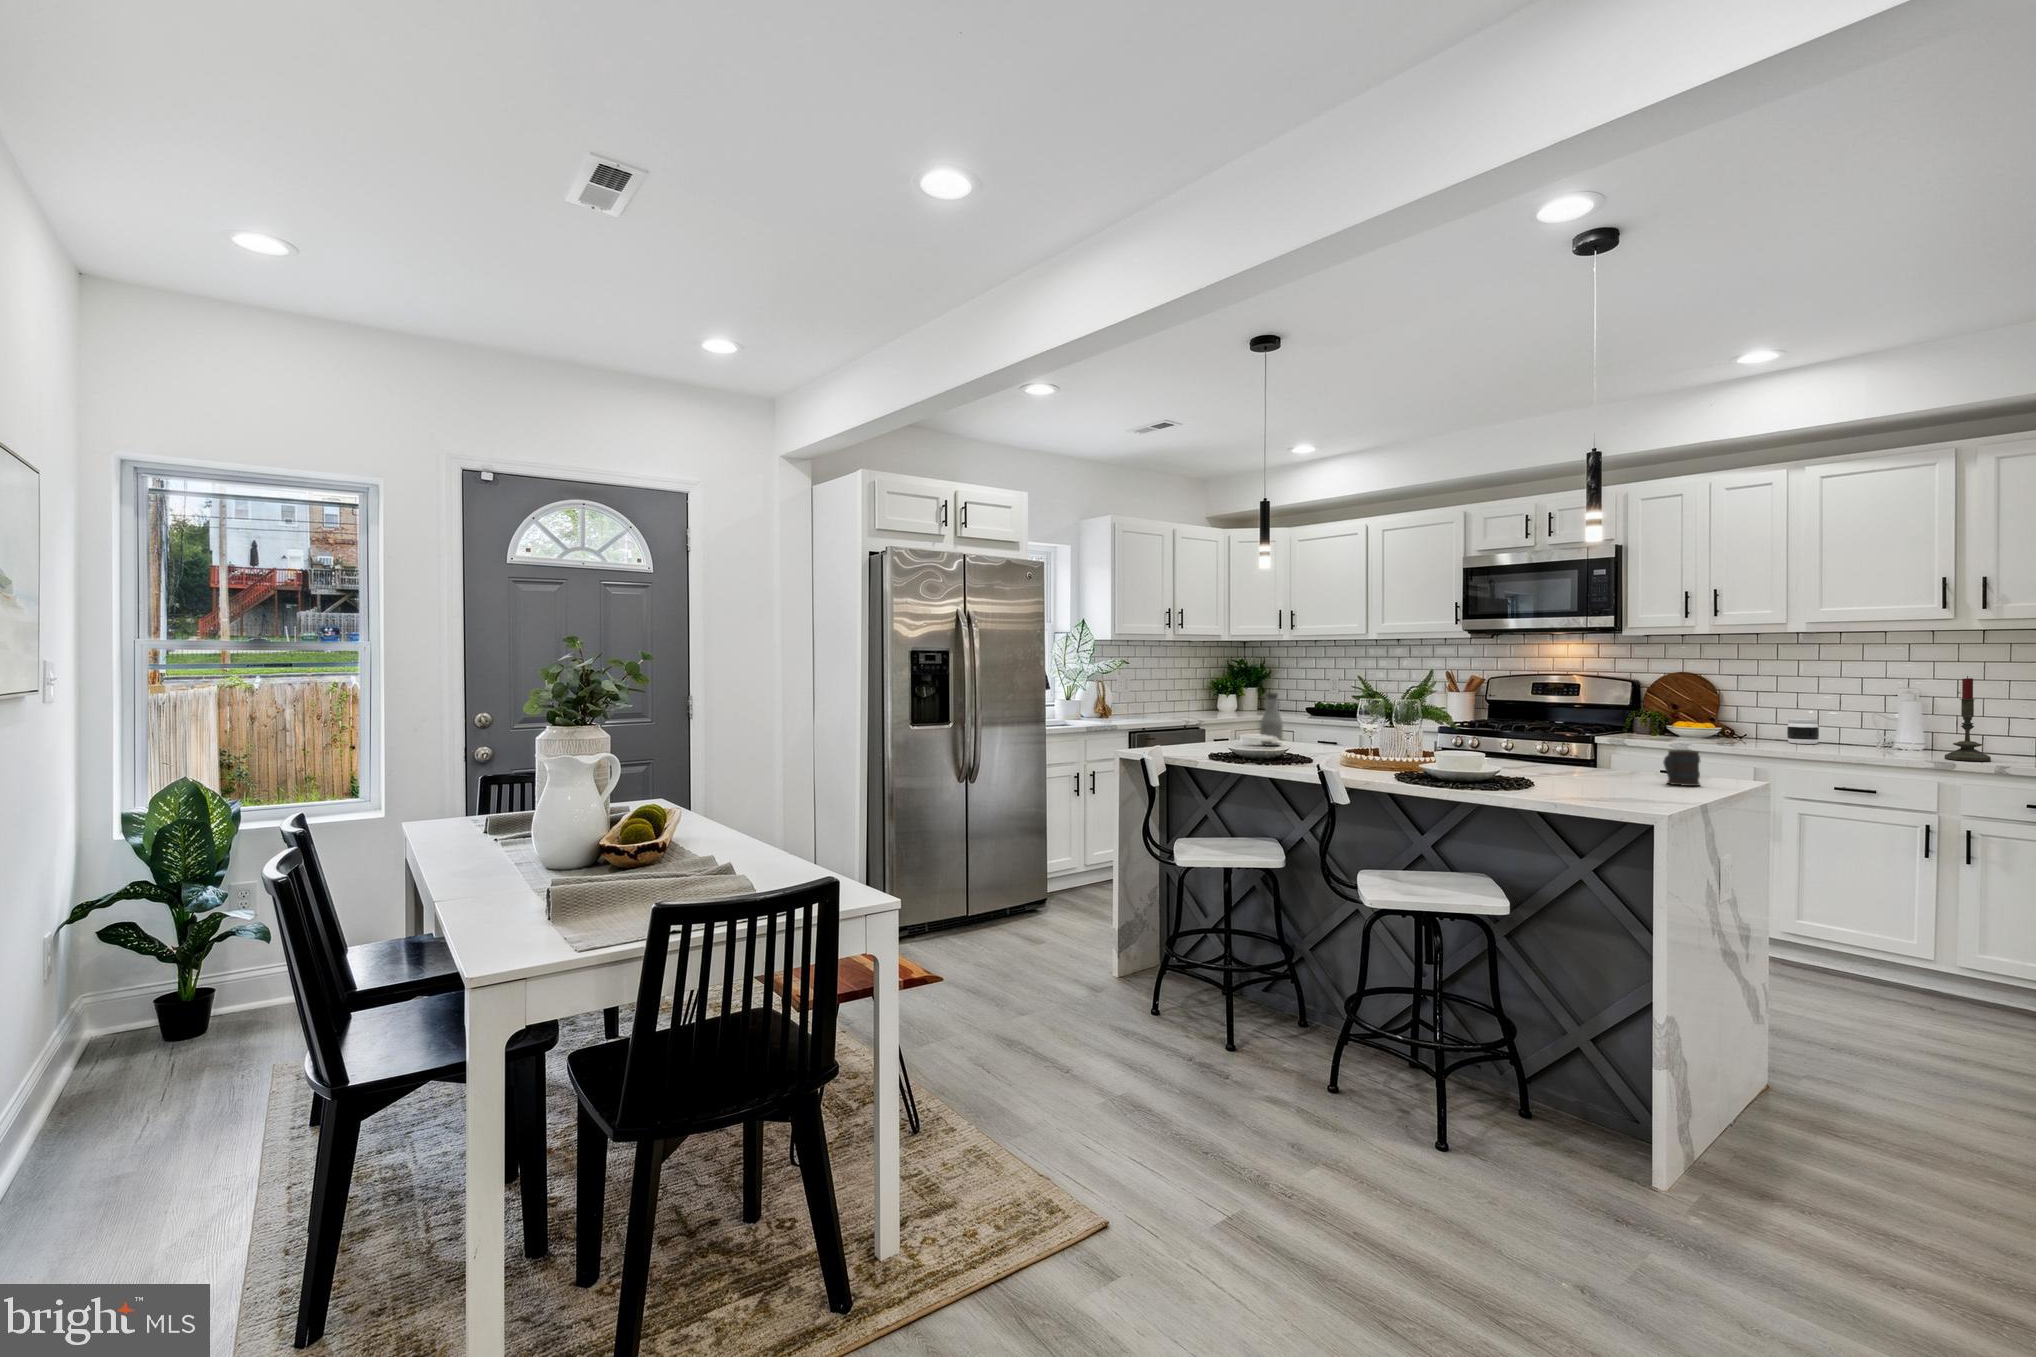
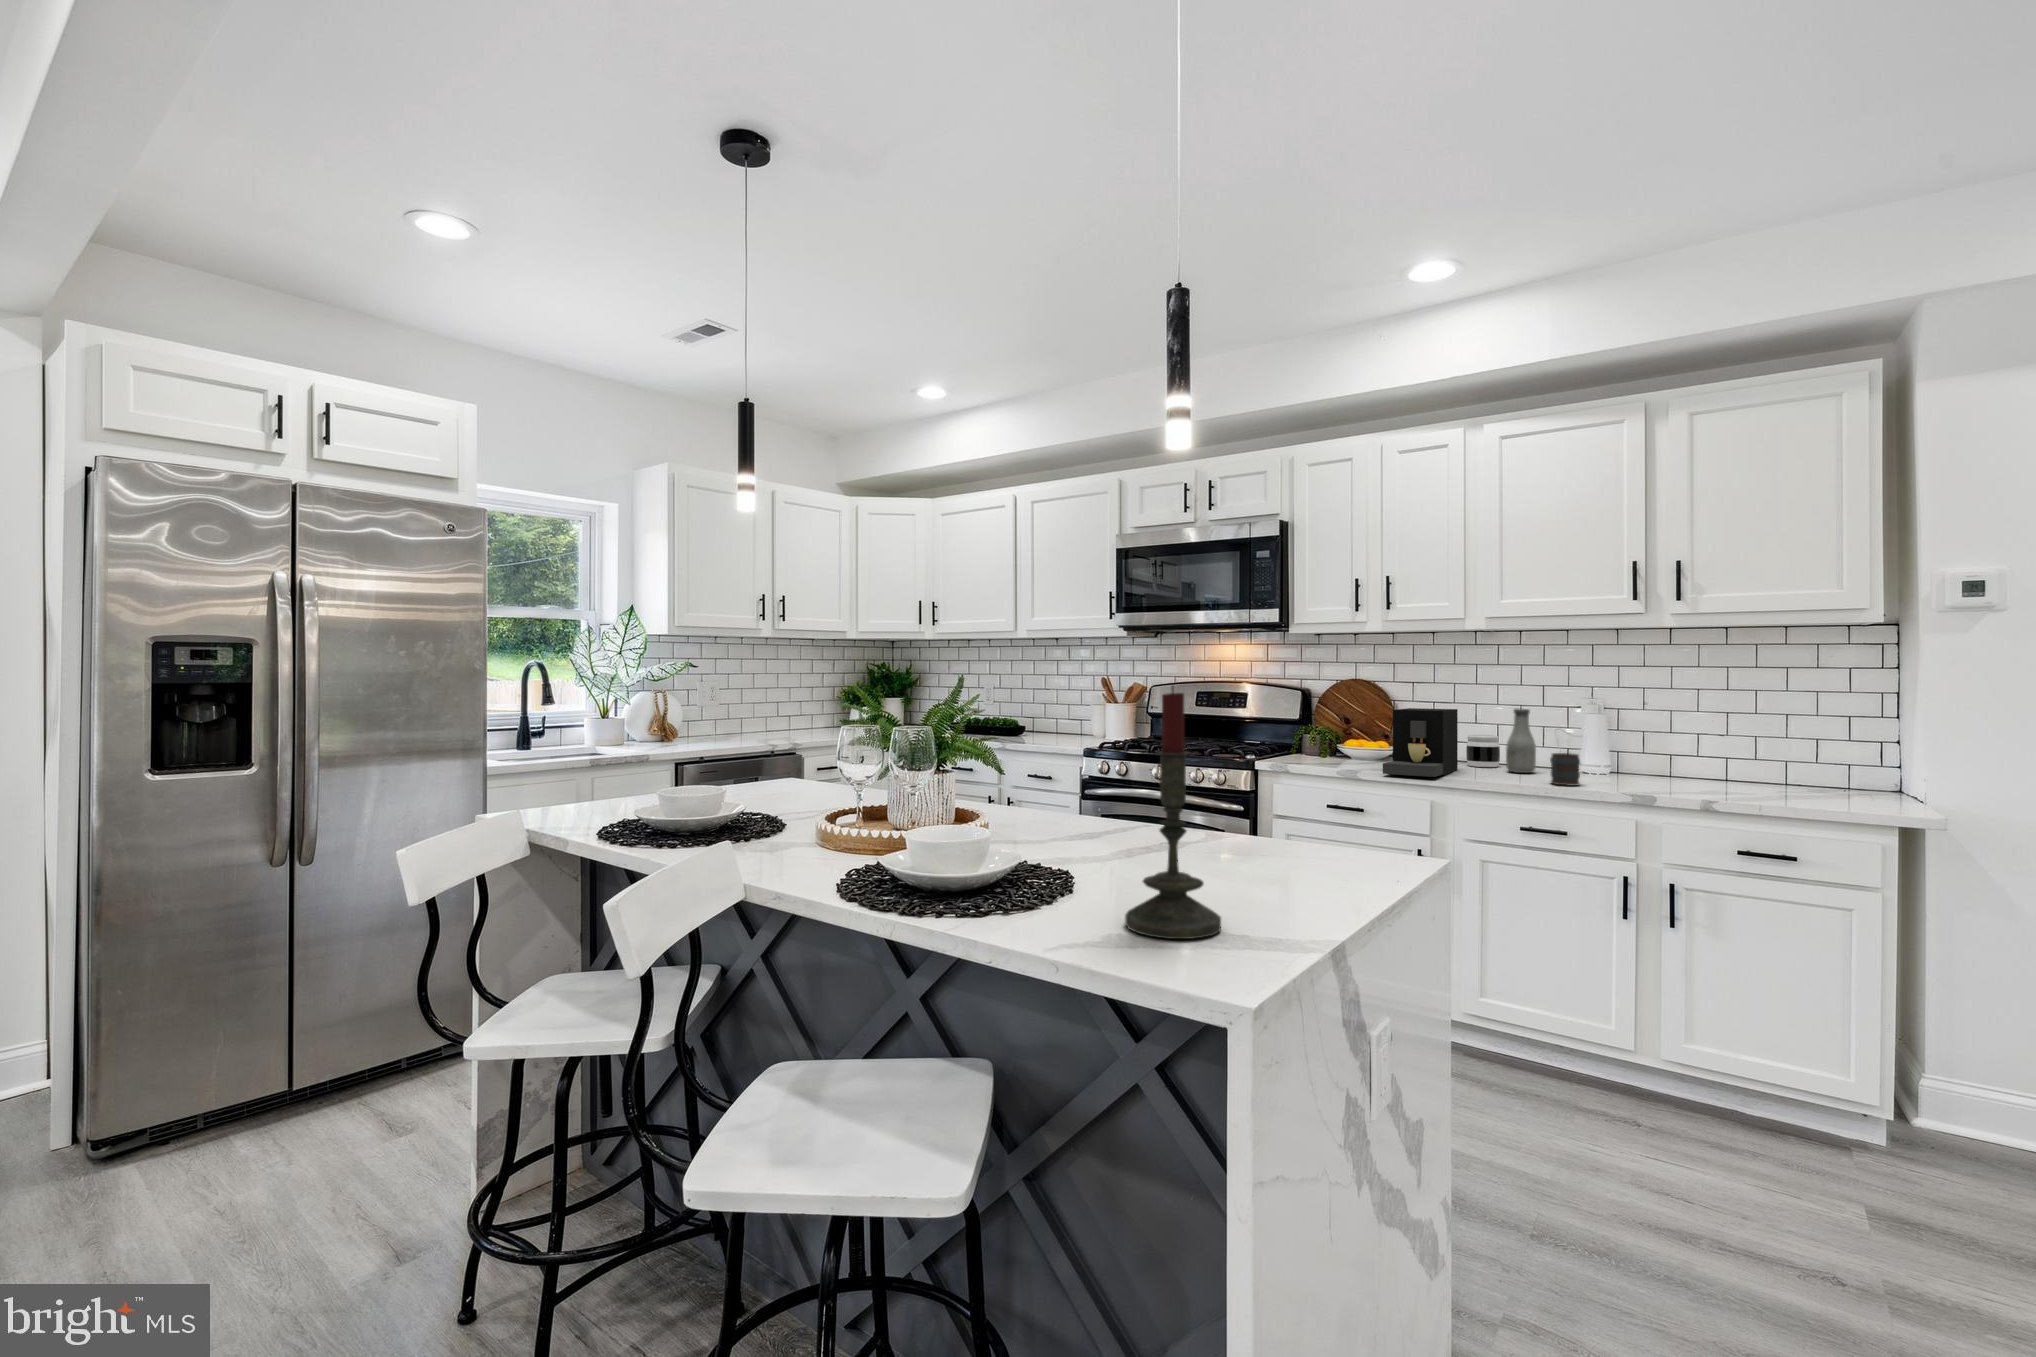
candle: present [1945,676,1991,761] -> present [1125,686,1221,939]
bottle: present [1260,693,1283,746] -> present [1506,709,1536,773]
coffee maker: none [1711,696,1779,748] -> present [1383,708,1458,777]
mug: present [1663,750,1701,786] -> present [1550,753,1580,786]

